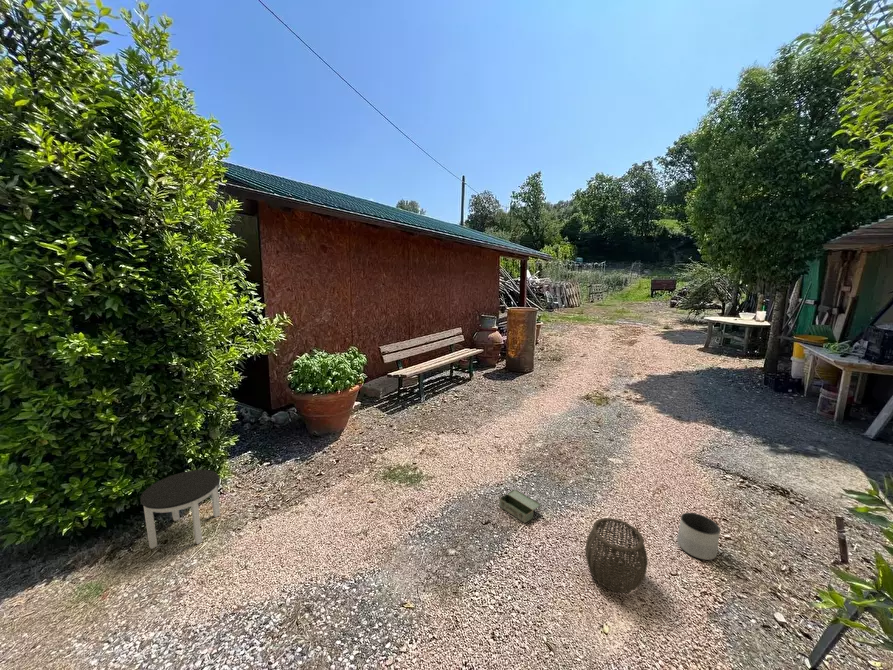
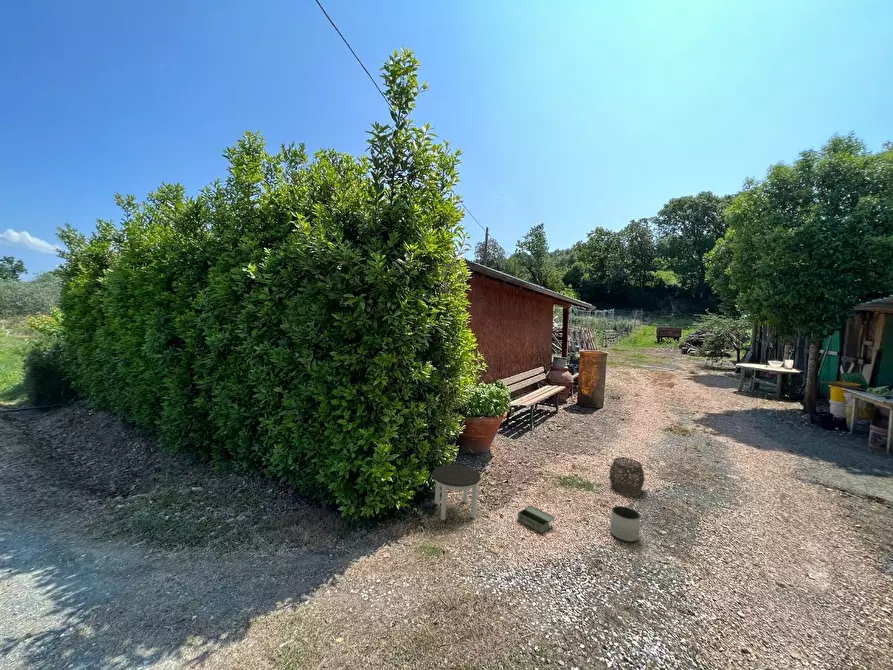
toolbox: present [499,490,540,523] -> present [518,506,555,533]
planter: present [678,513,720,560] -> present [610,506,640,542]
woven basket: present [585,518,648,593] -> present [609,458,644,494]

